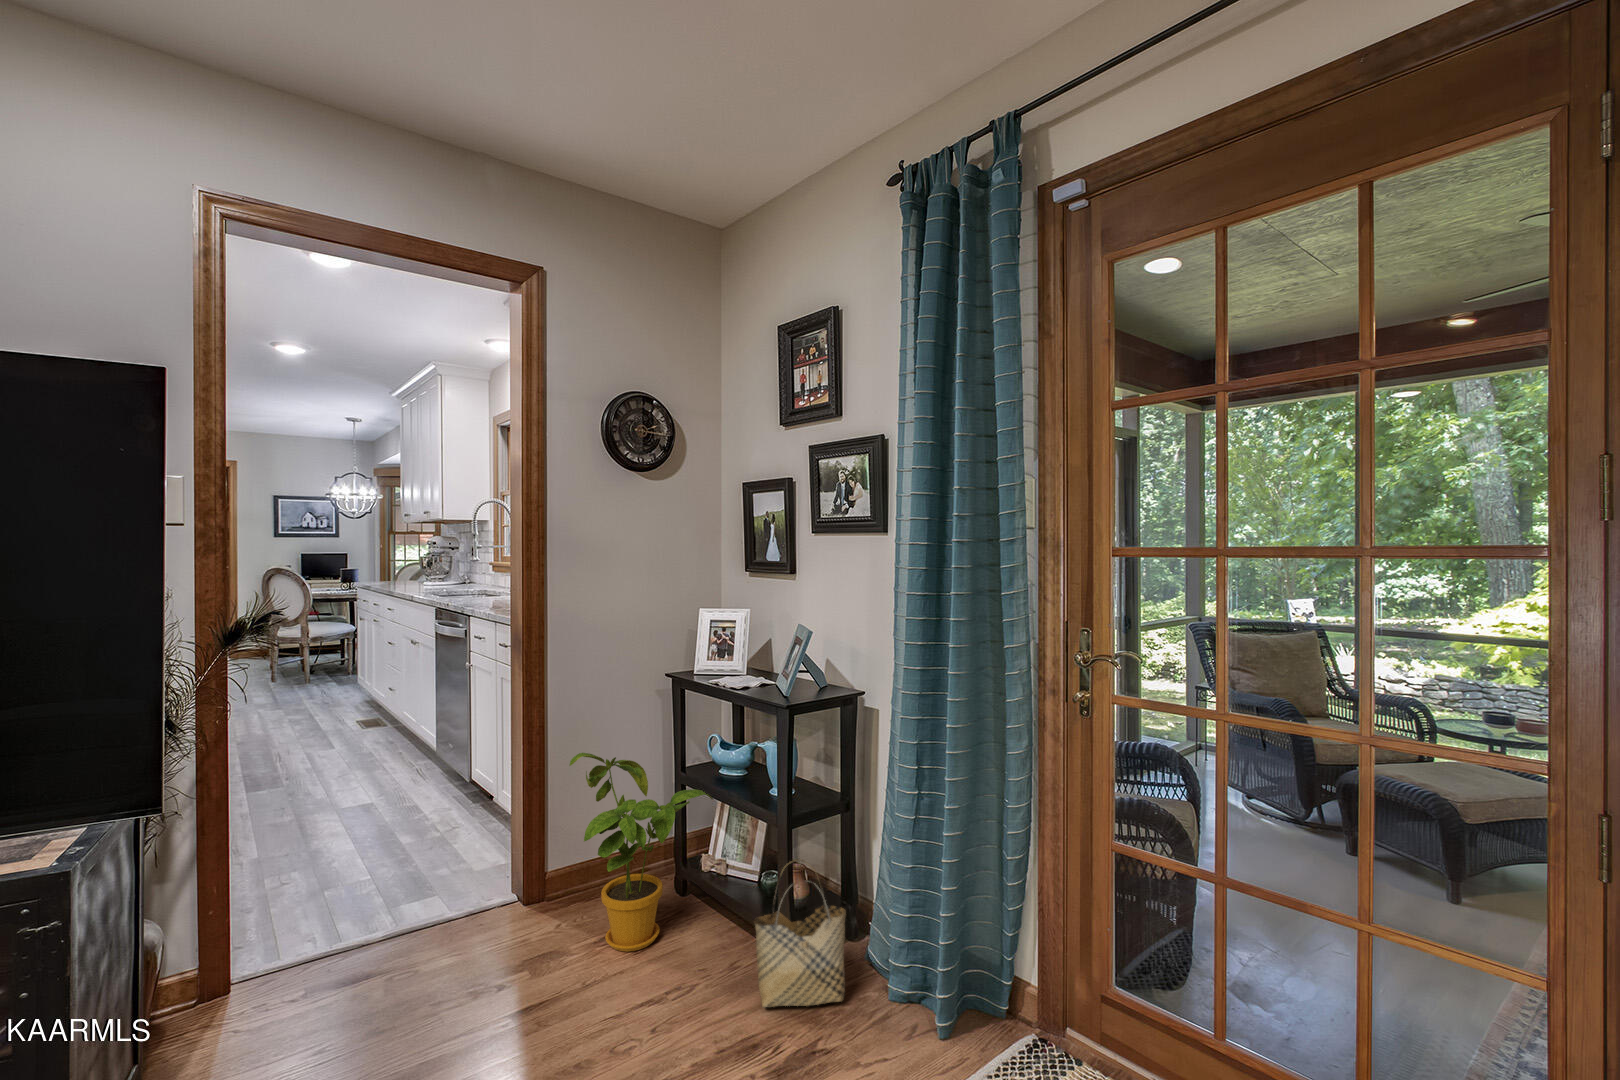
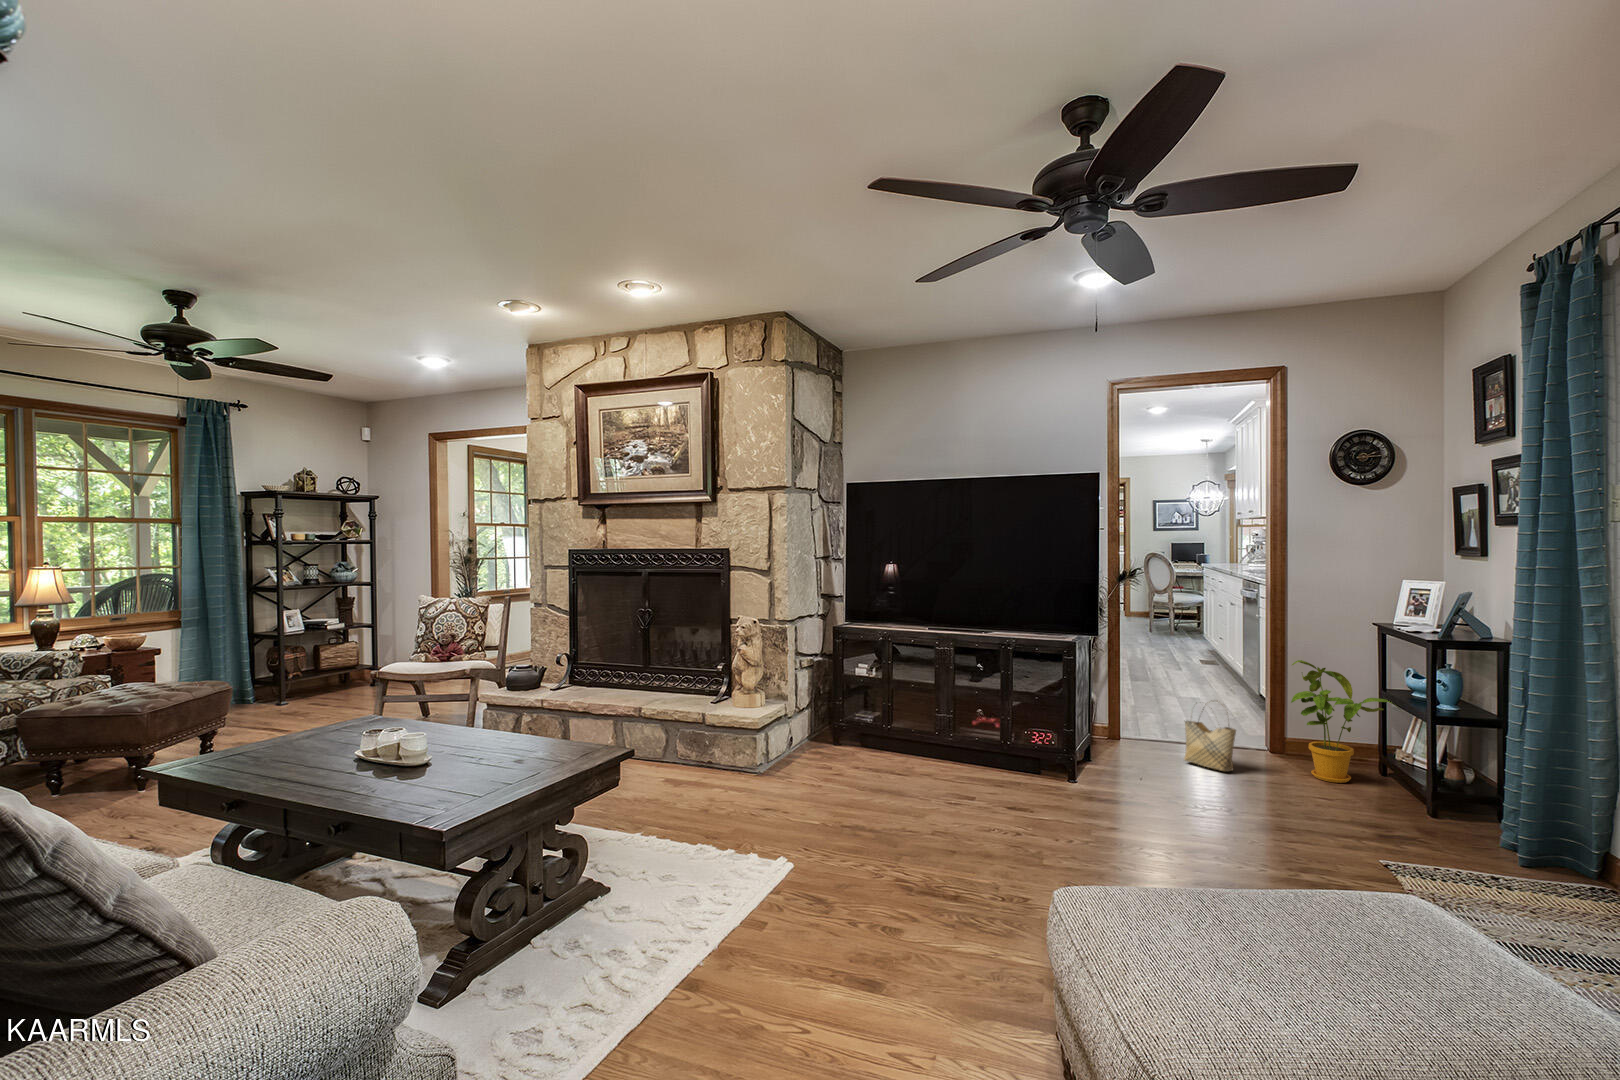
woven basket: present [754,859,846,1008] -> present [1184,709,1236,771]

